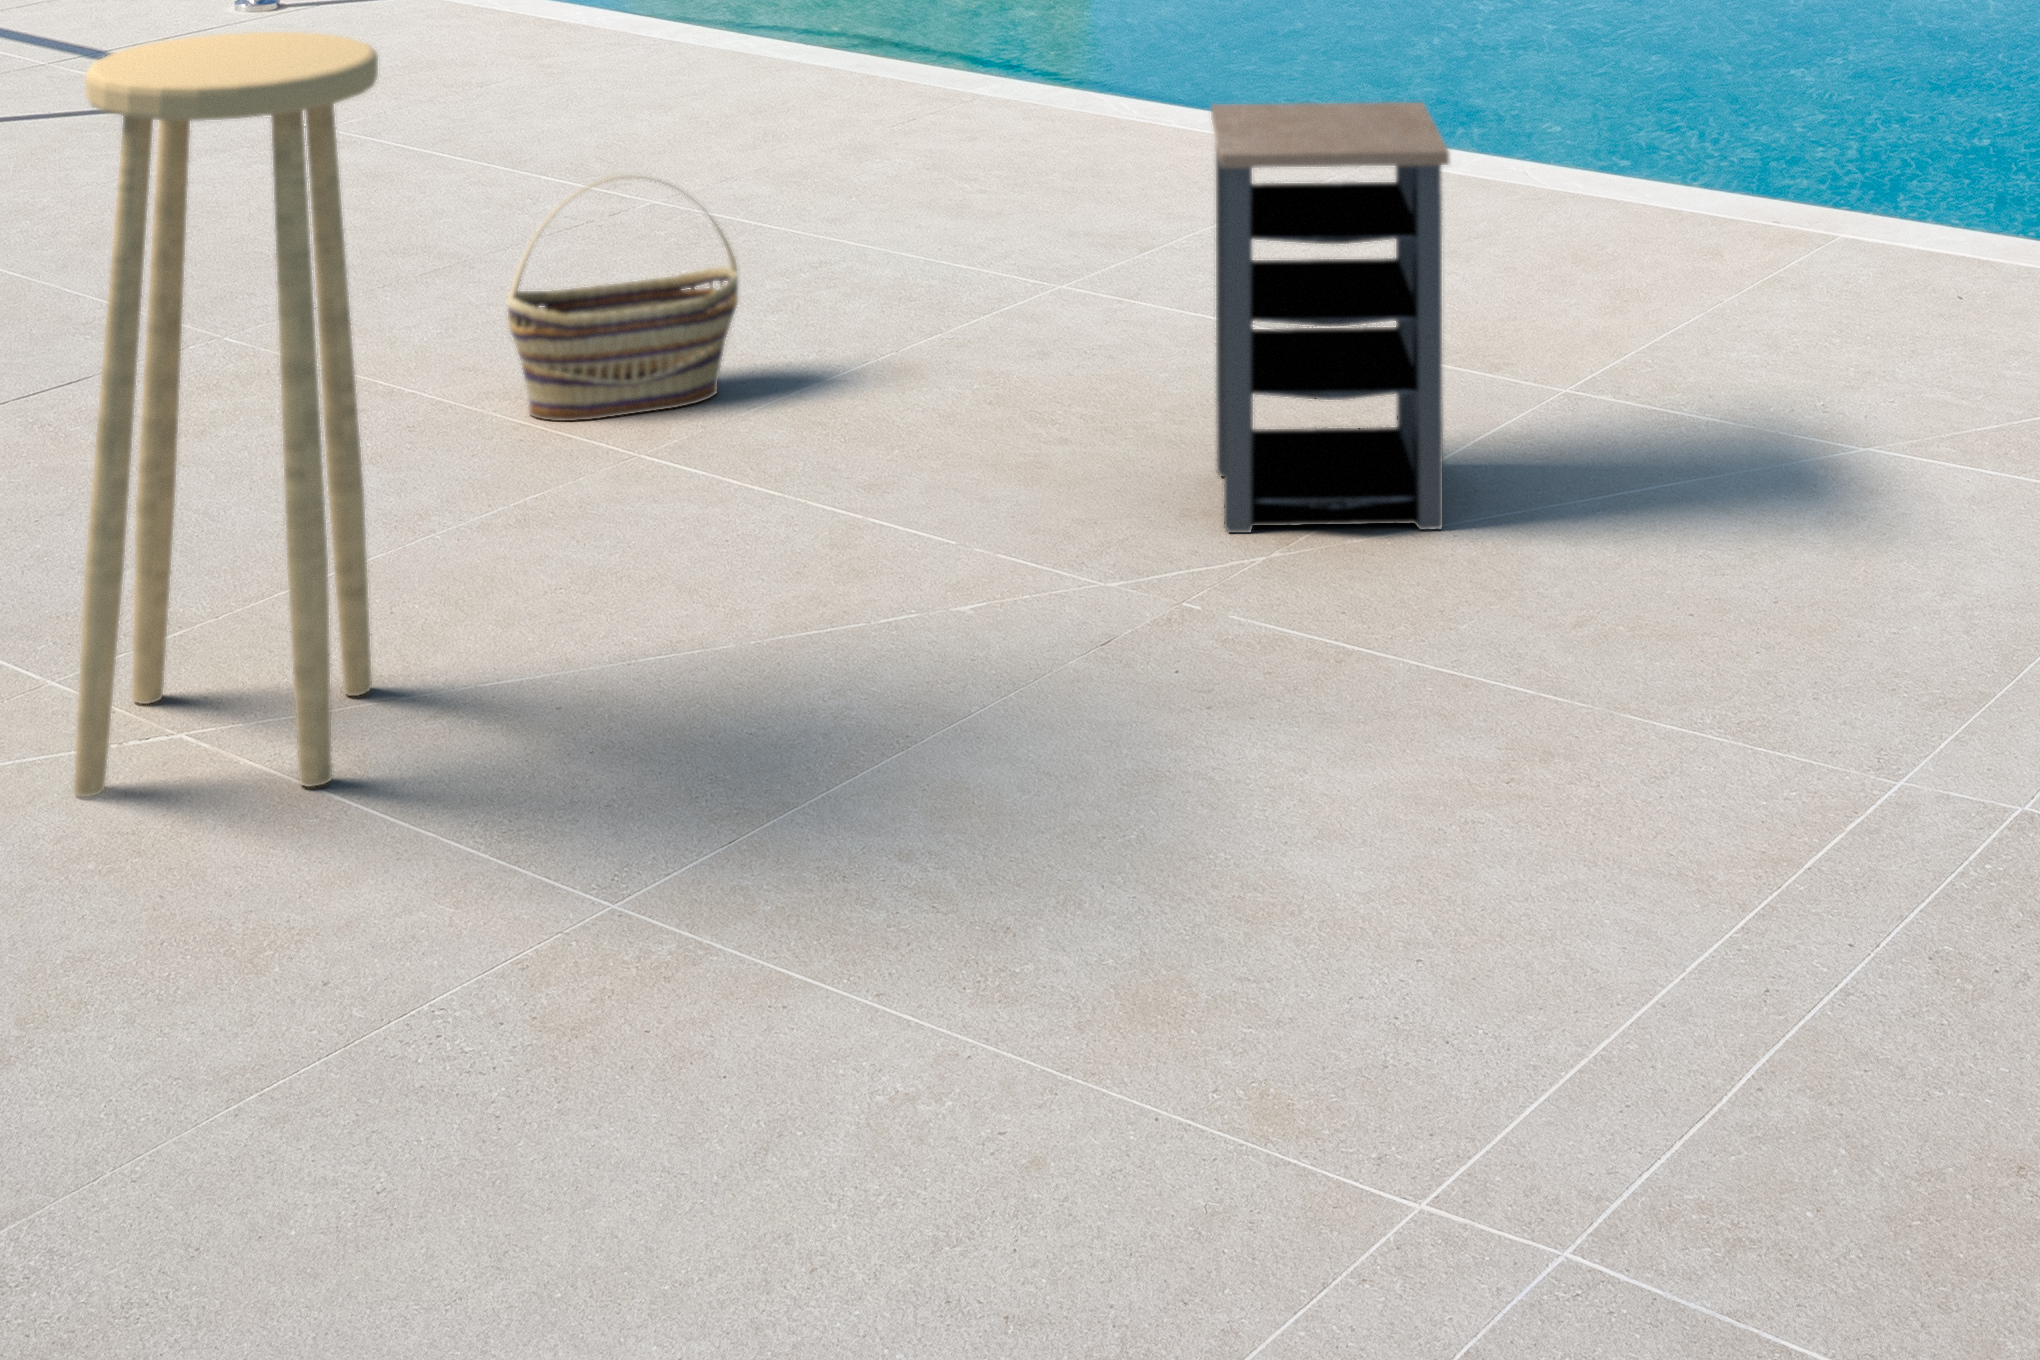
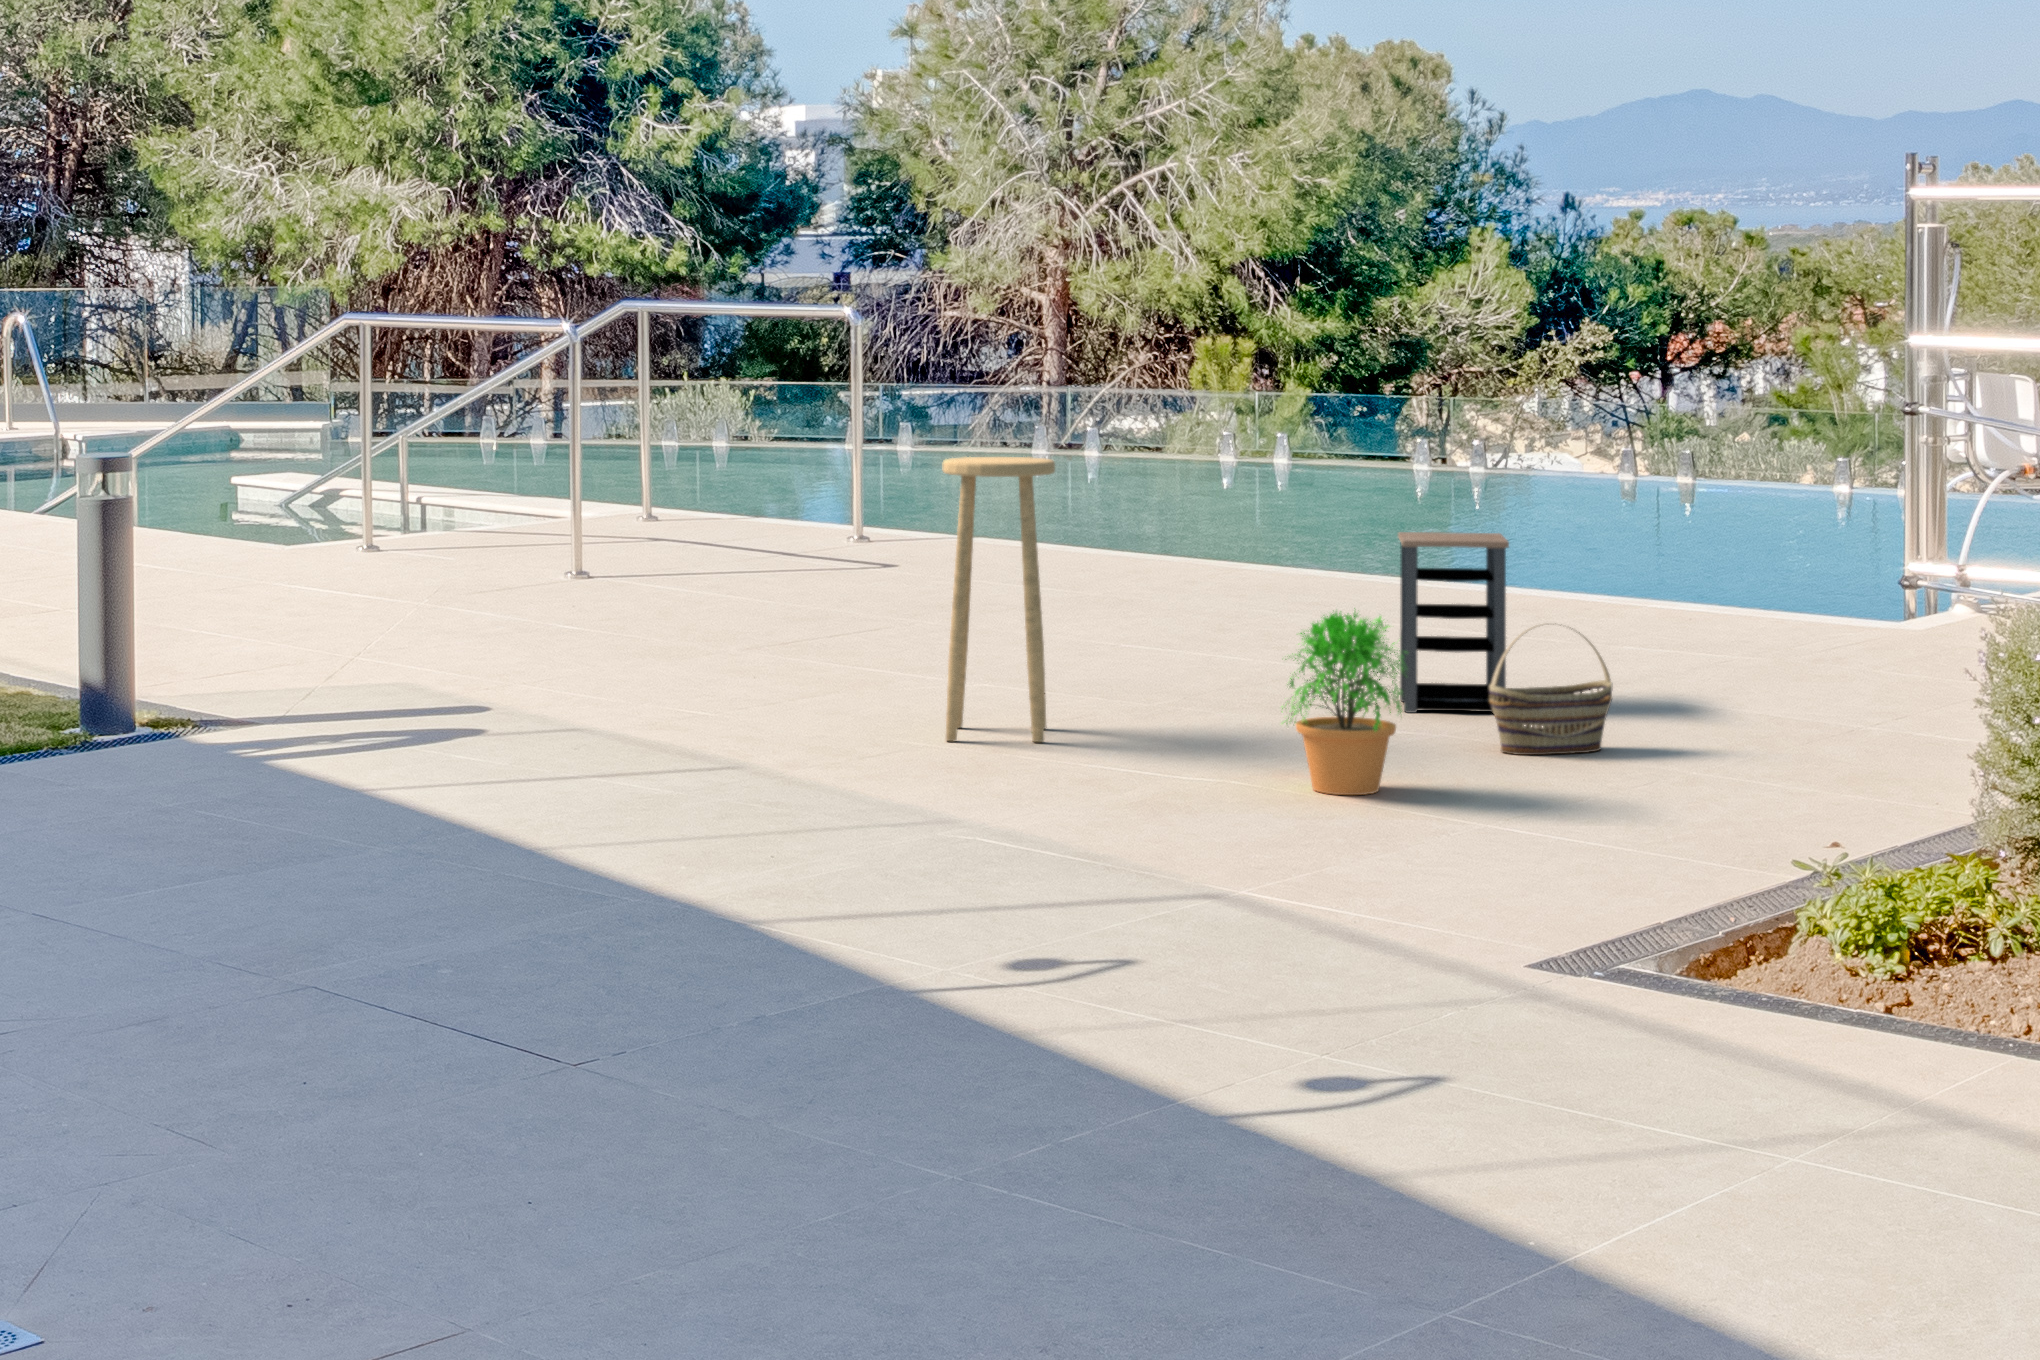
basket: present [508,176,738,421] -> present [1489,623,1613,755]
potted plant: none [880,570,1241,1139] -> present [1282,608,1408,795]

